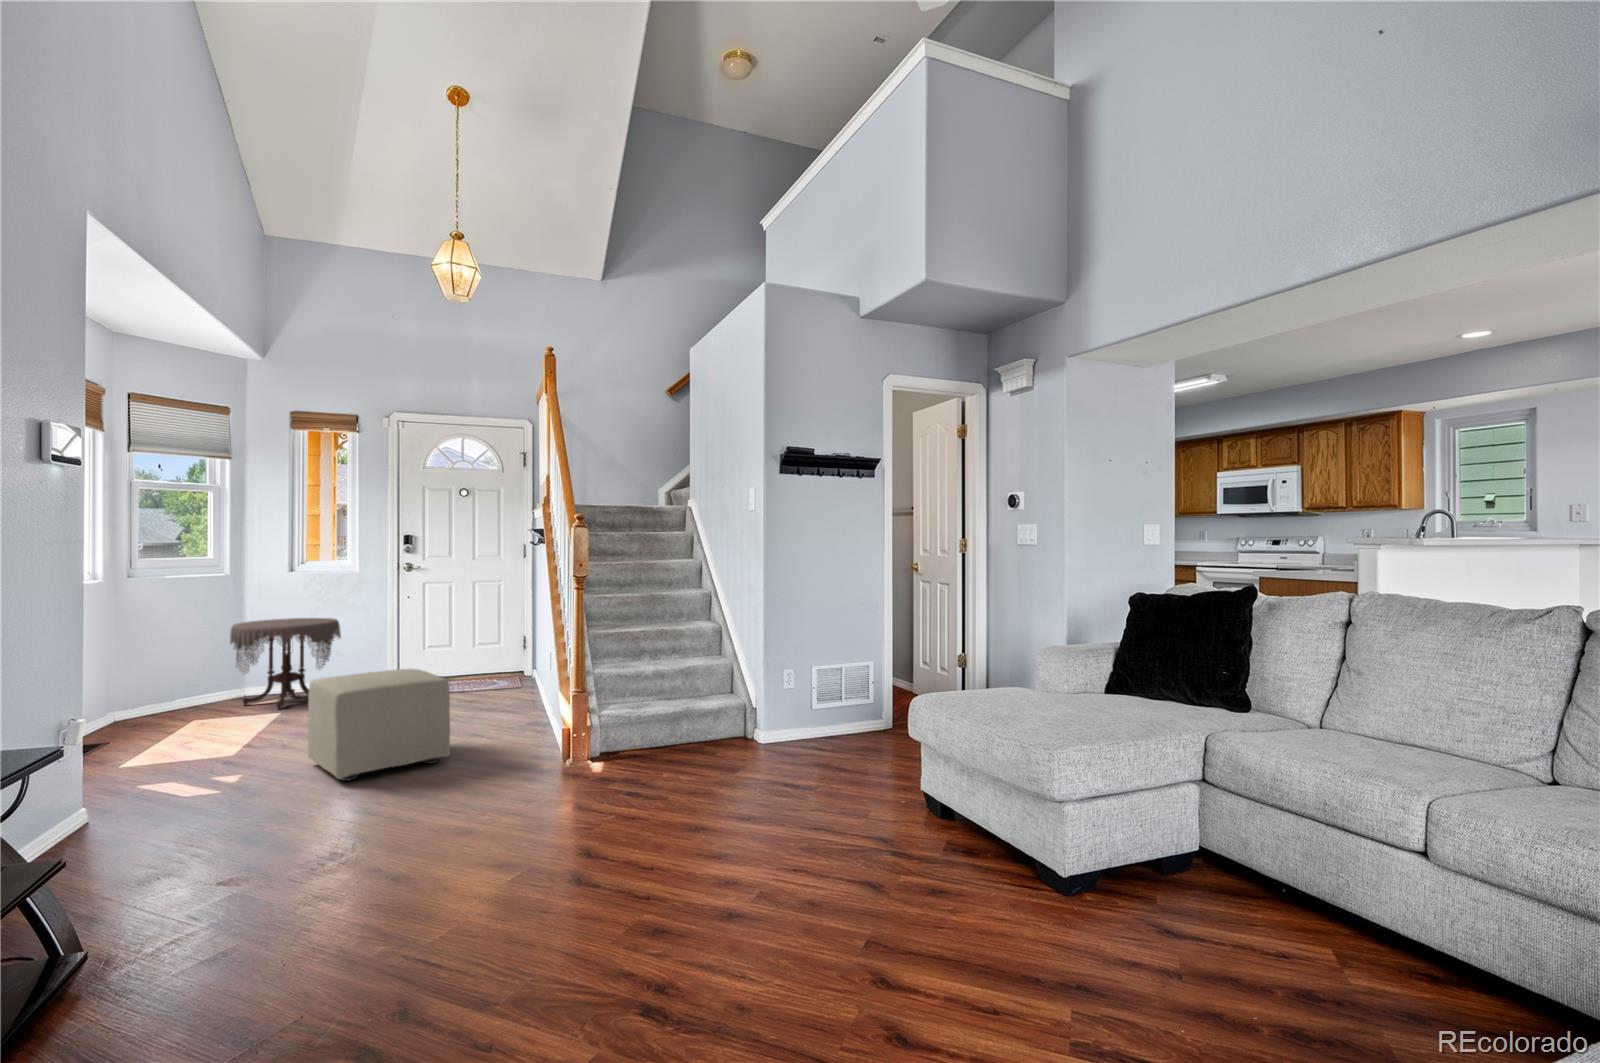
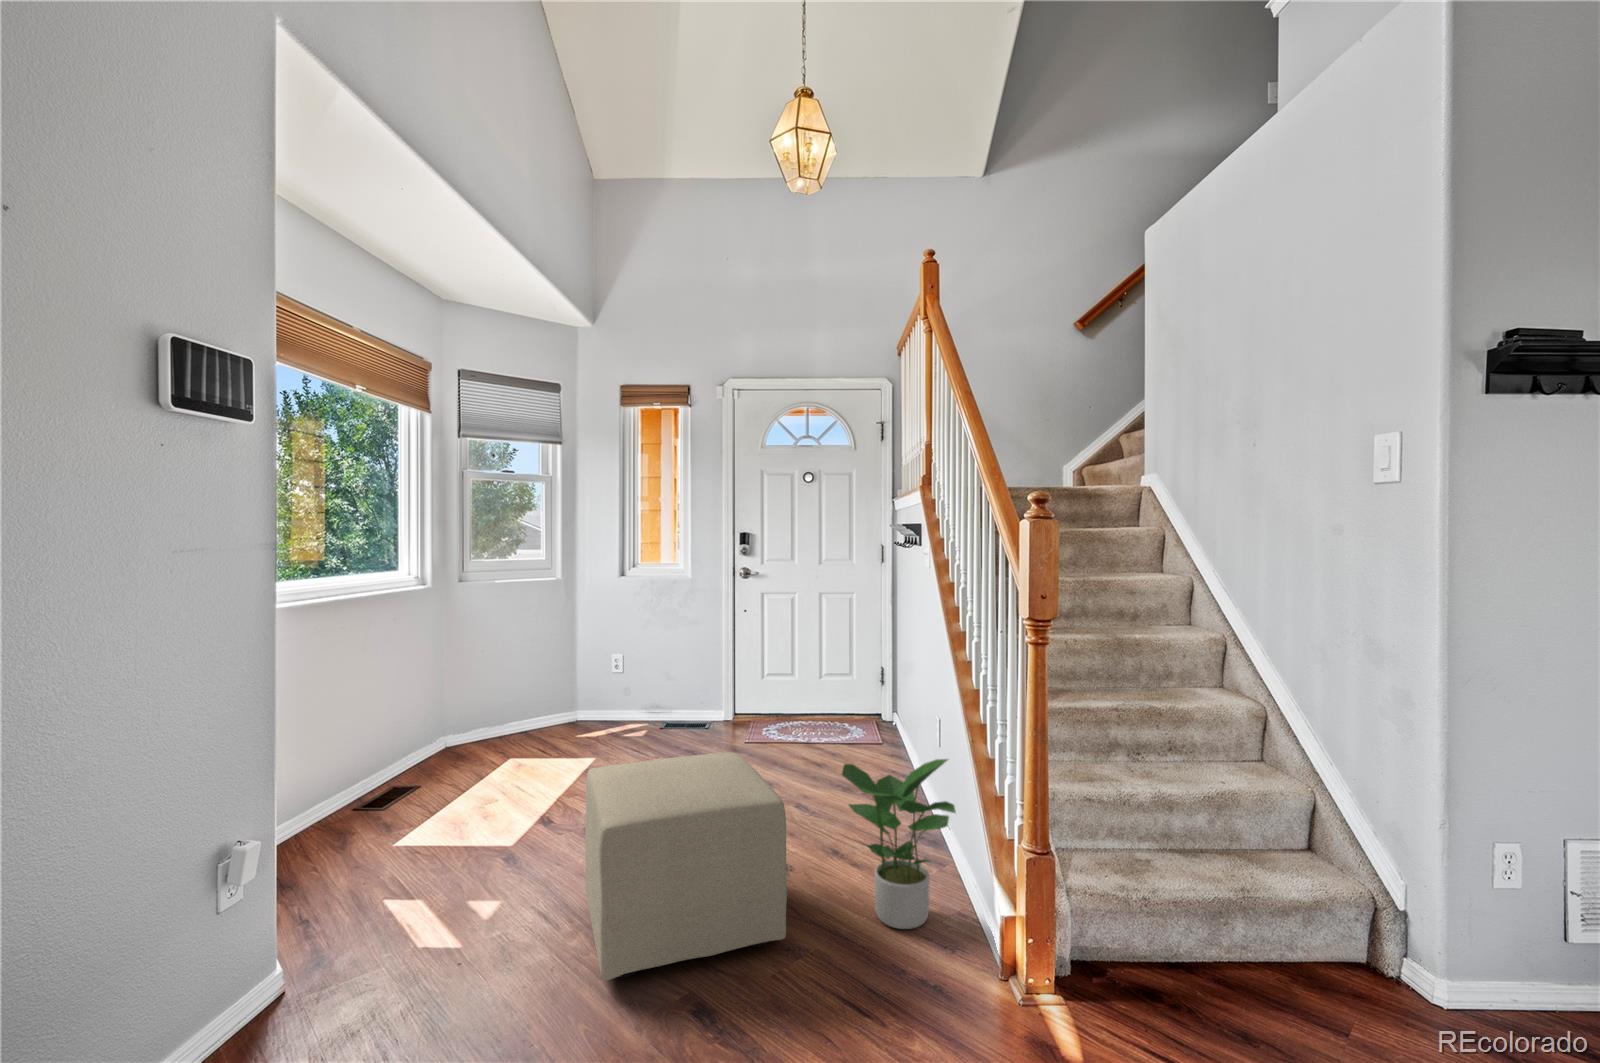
side table: present [230,618,341,709] -> none [554,631,670,749]
potted plant: none [484,655,549,749] -> present [842,759,956,929]

